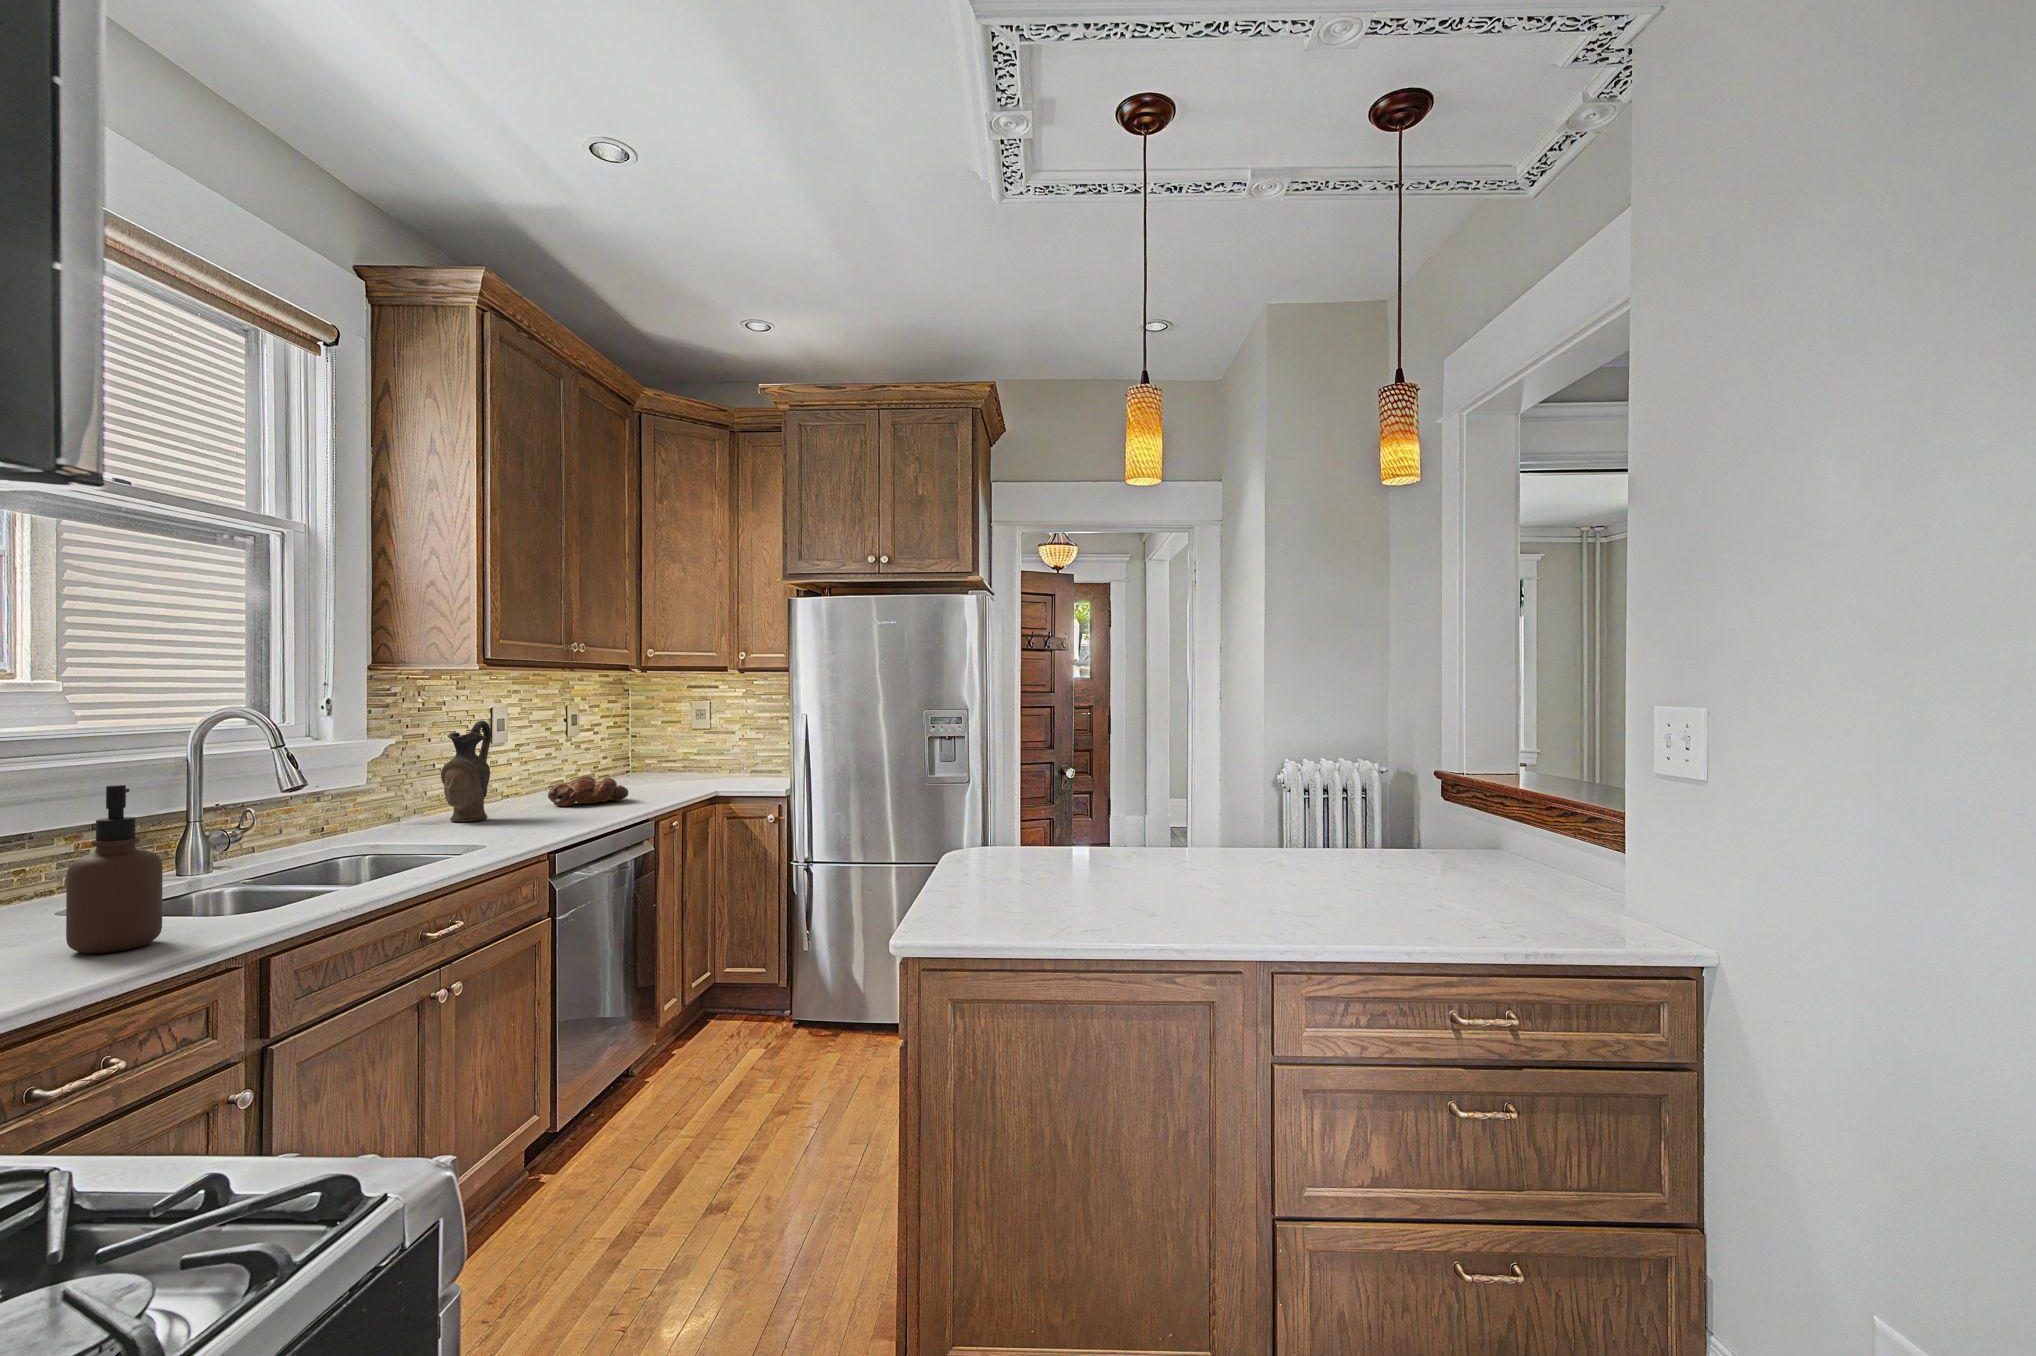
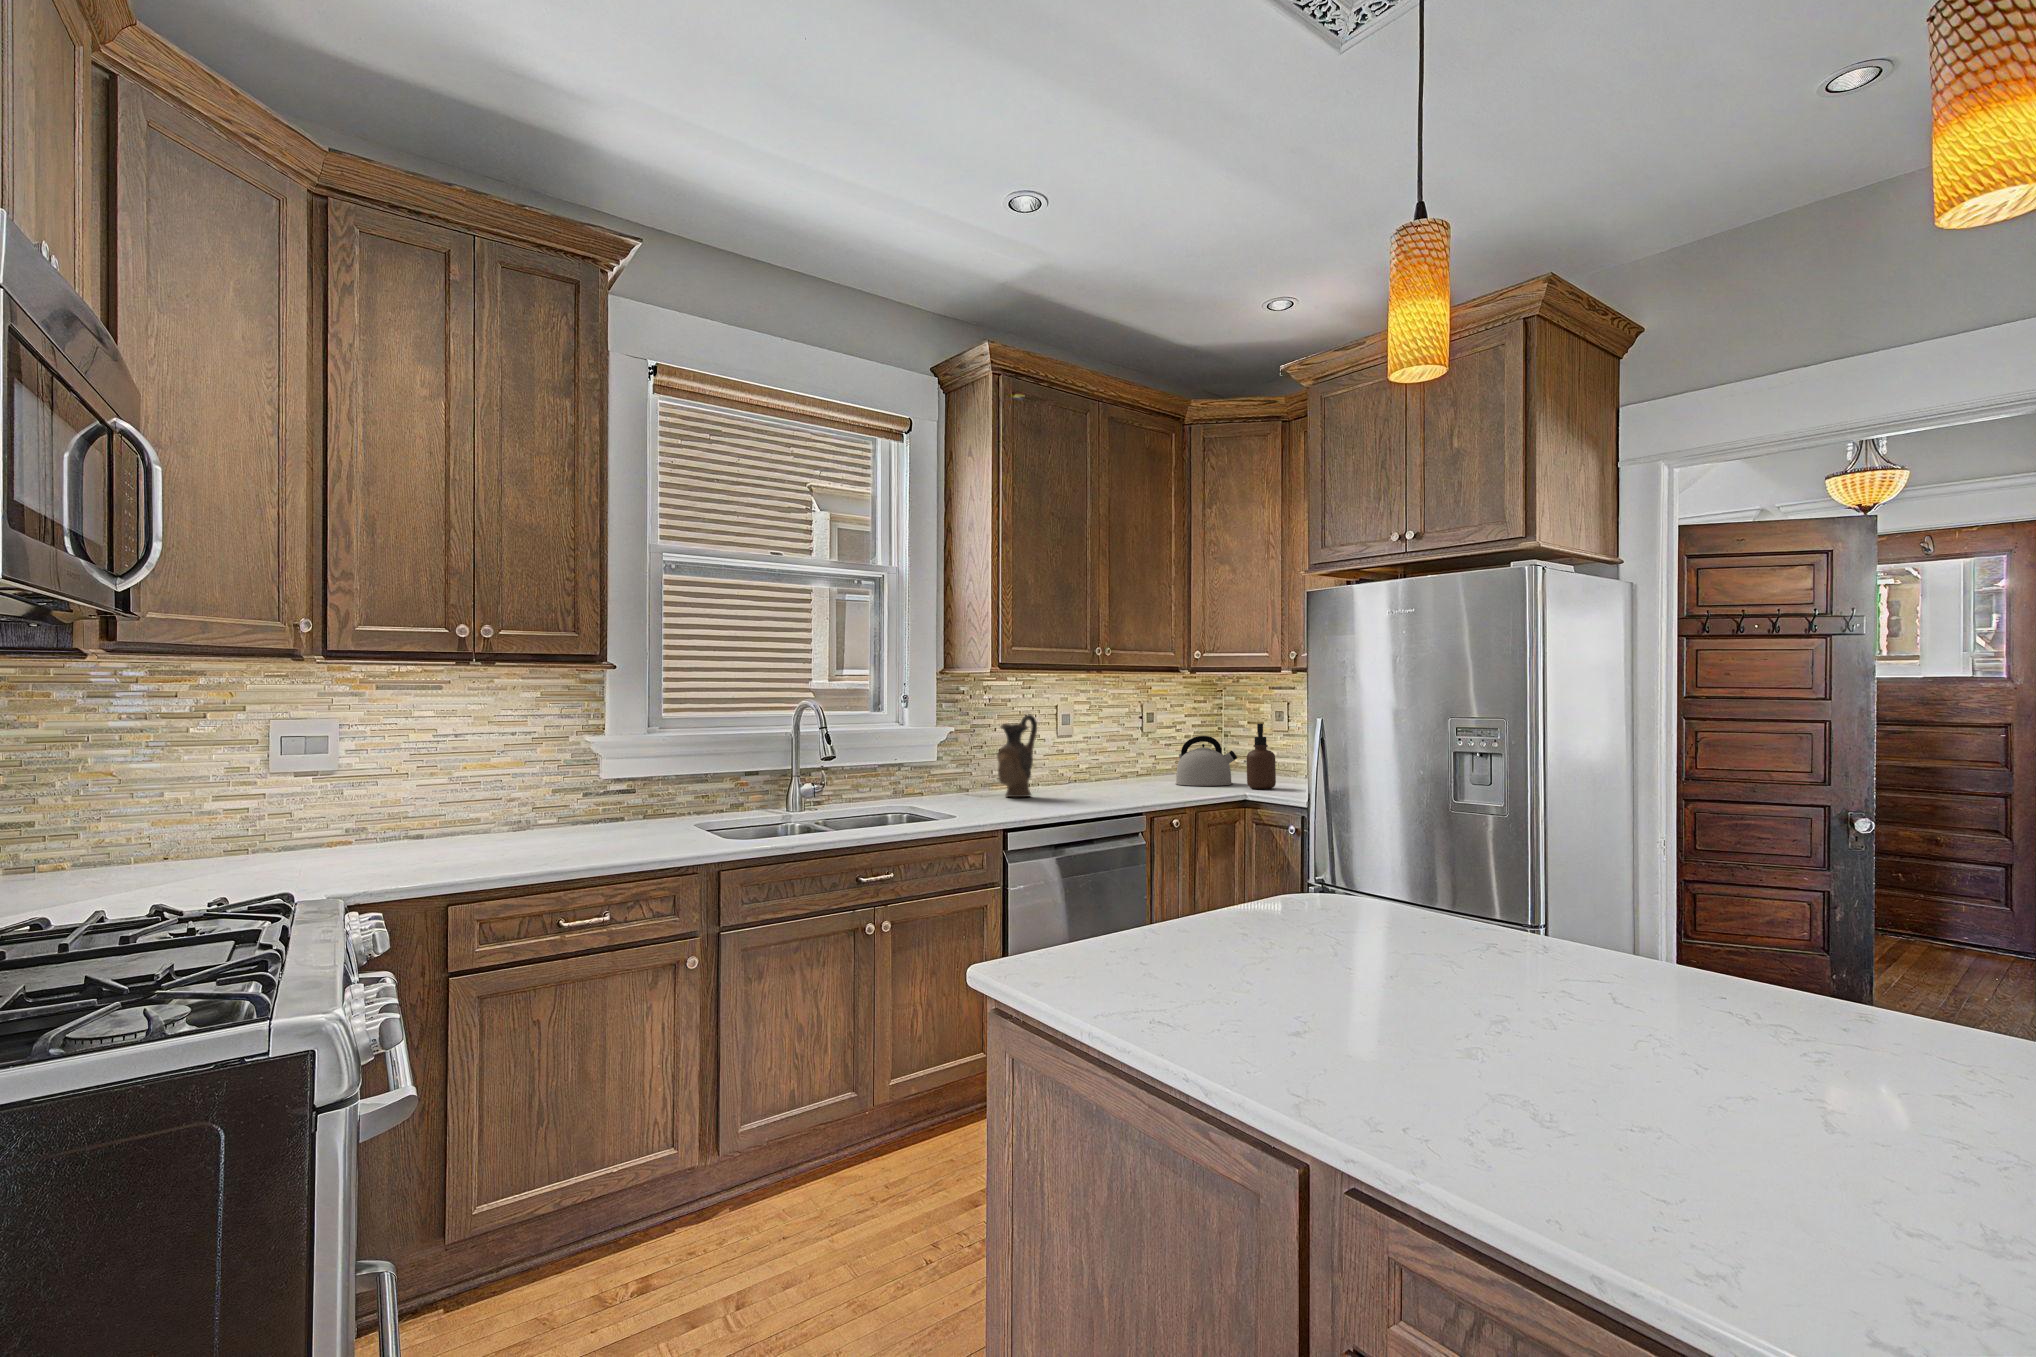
kettle: none [616,739,684,792] -> present [1176,736,1237,786]
bread loaf: present [548,776,629,806] -> none [1095,767,1164,792]
soap dispenser: present [66,785,163,953] -> present [1247,724,1276,789]

